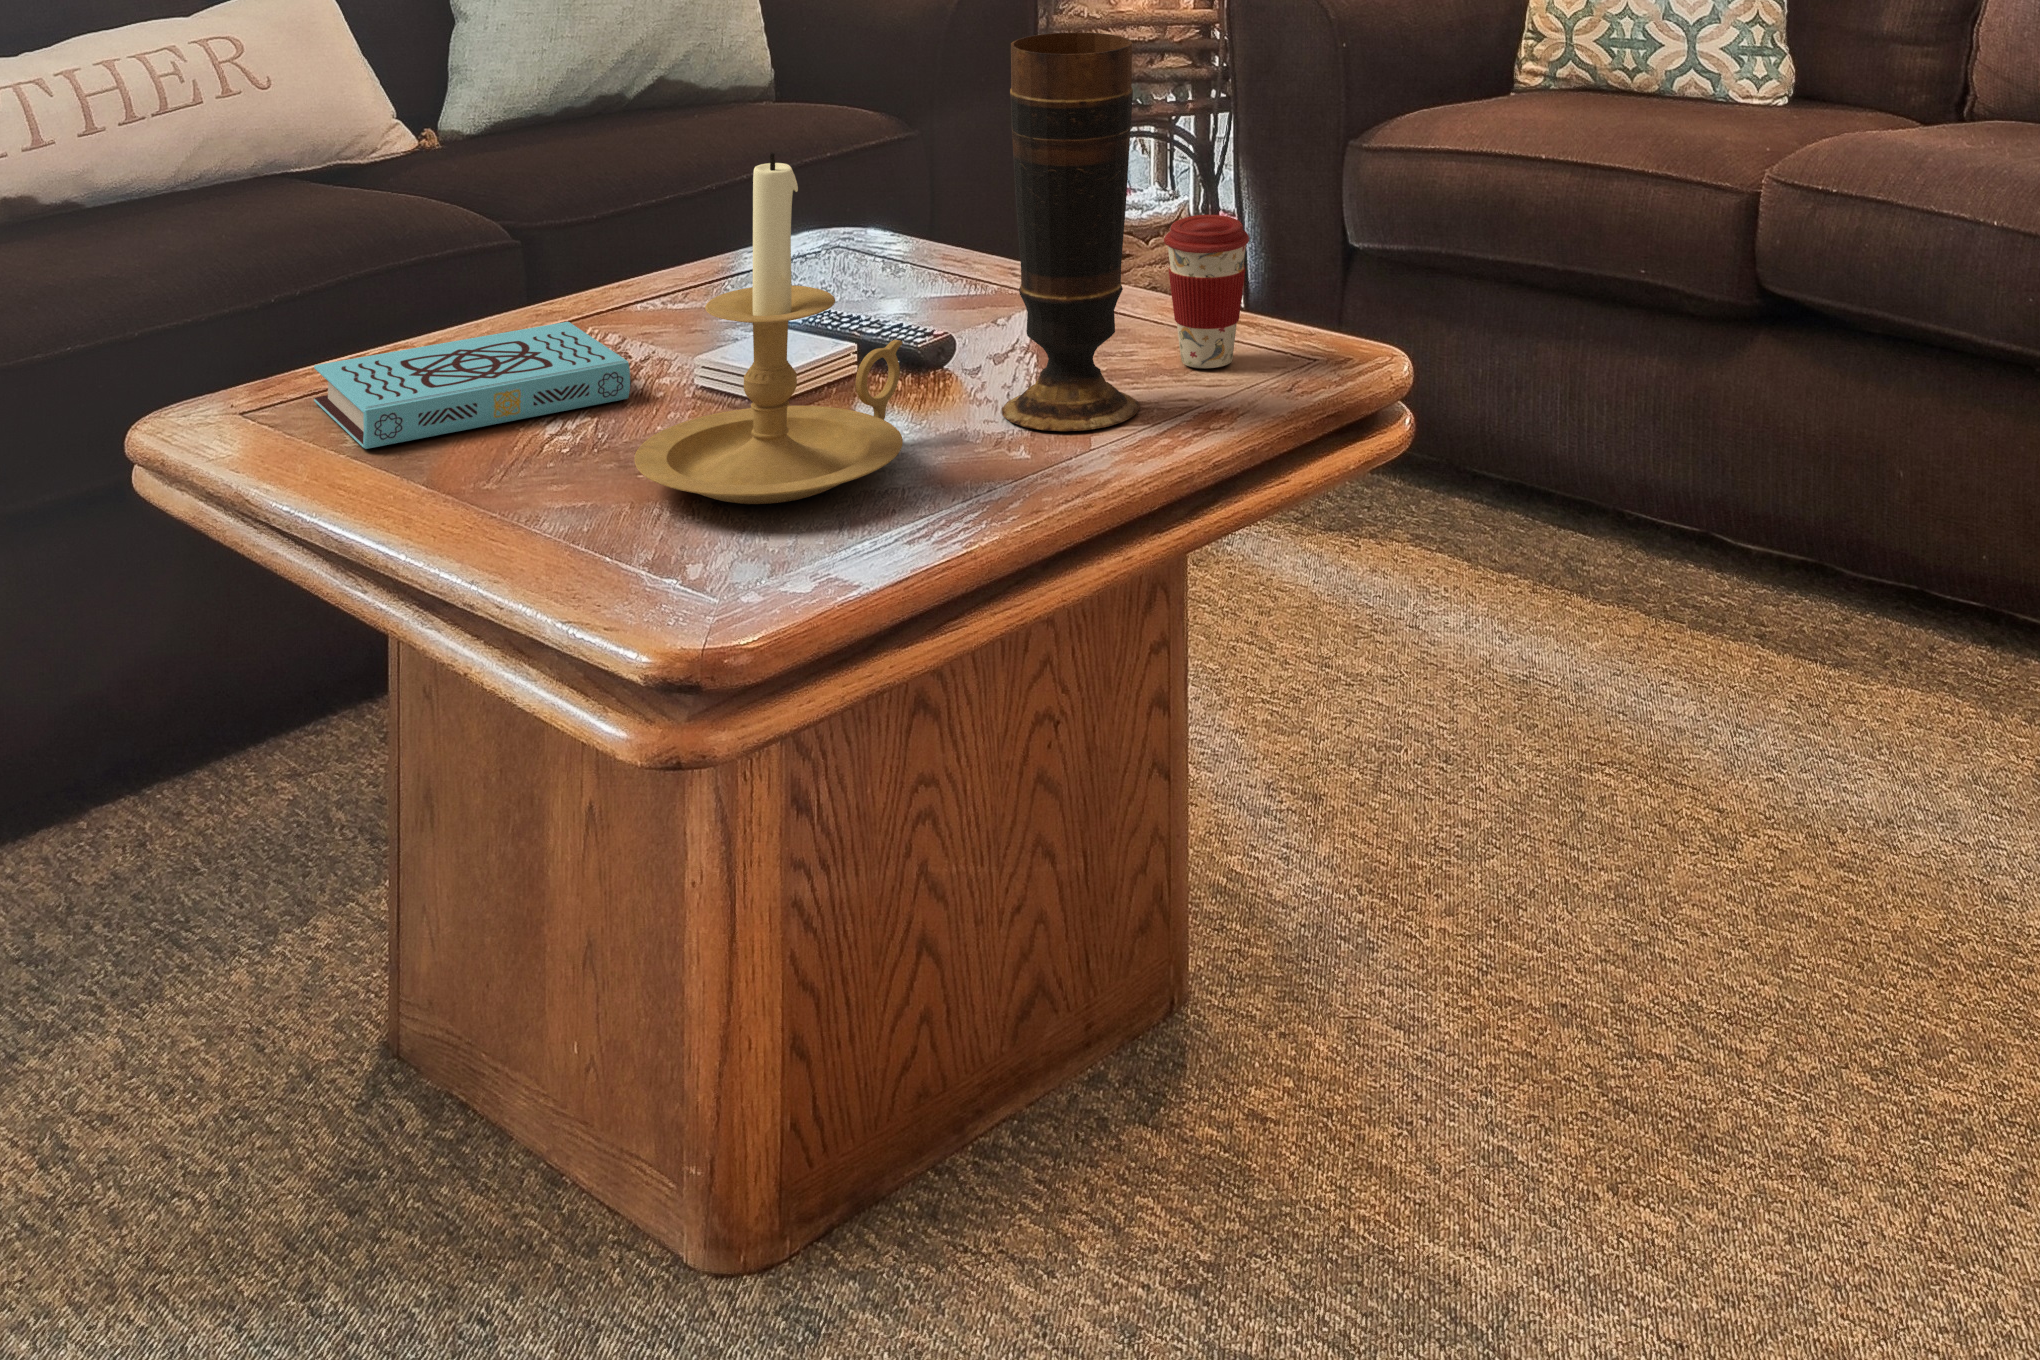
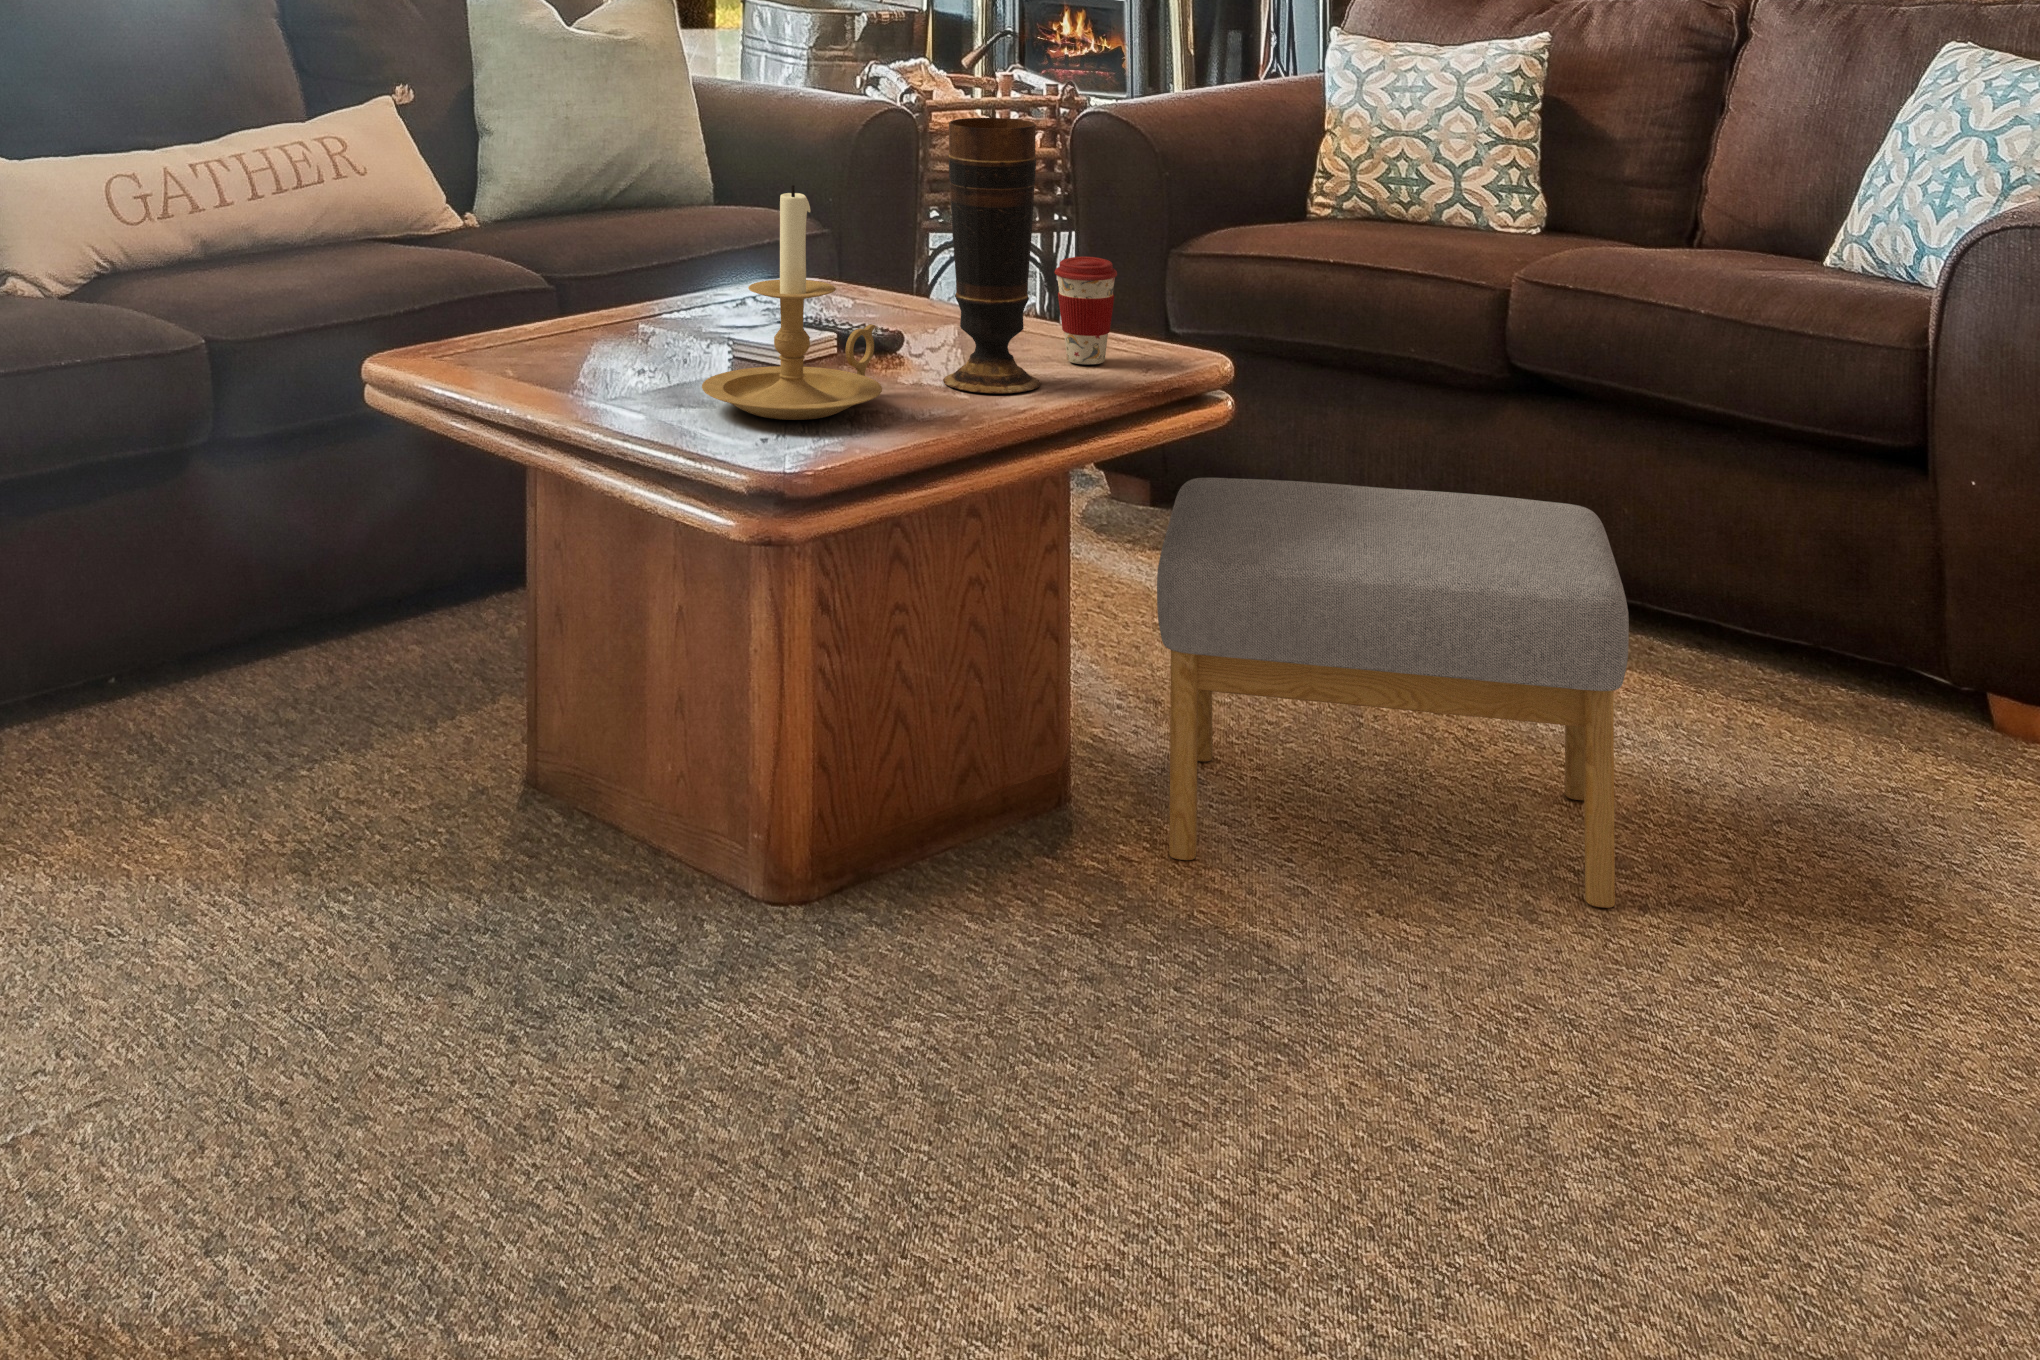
book: present [314,322,630,449] -> none [468,316,681,381]
footstool: none [1299,504,1930,1120] -> present [1157,478,1629,908]

